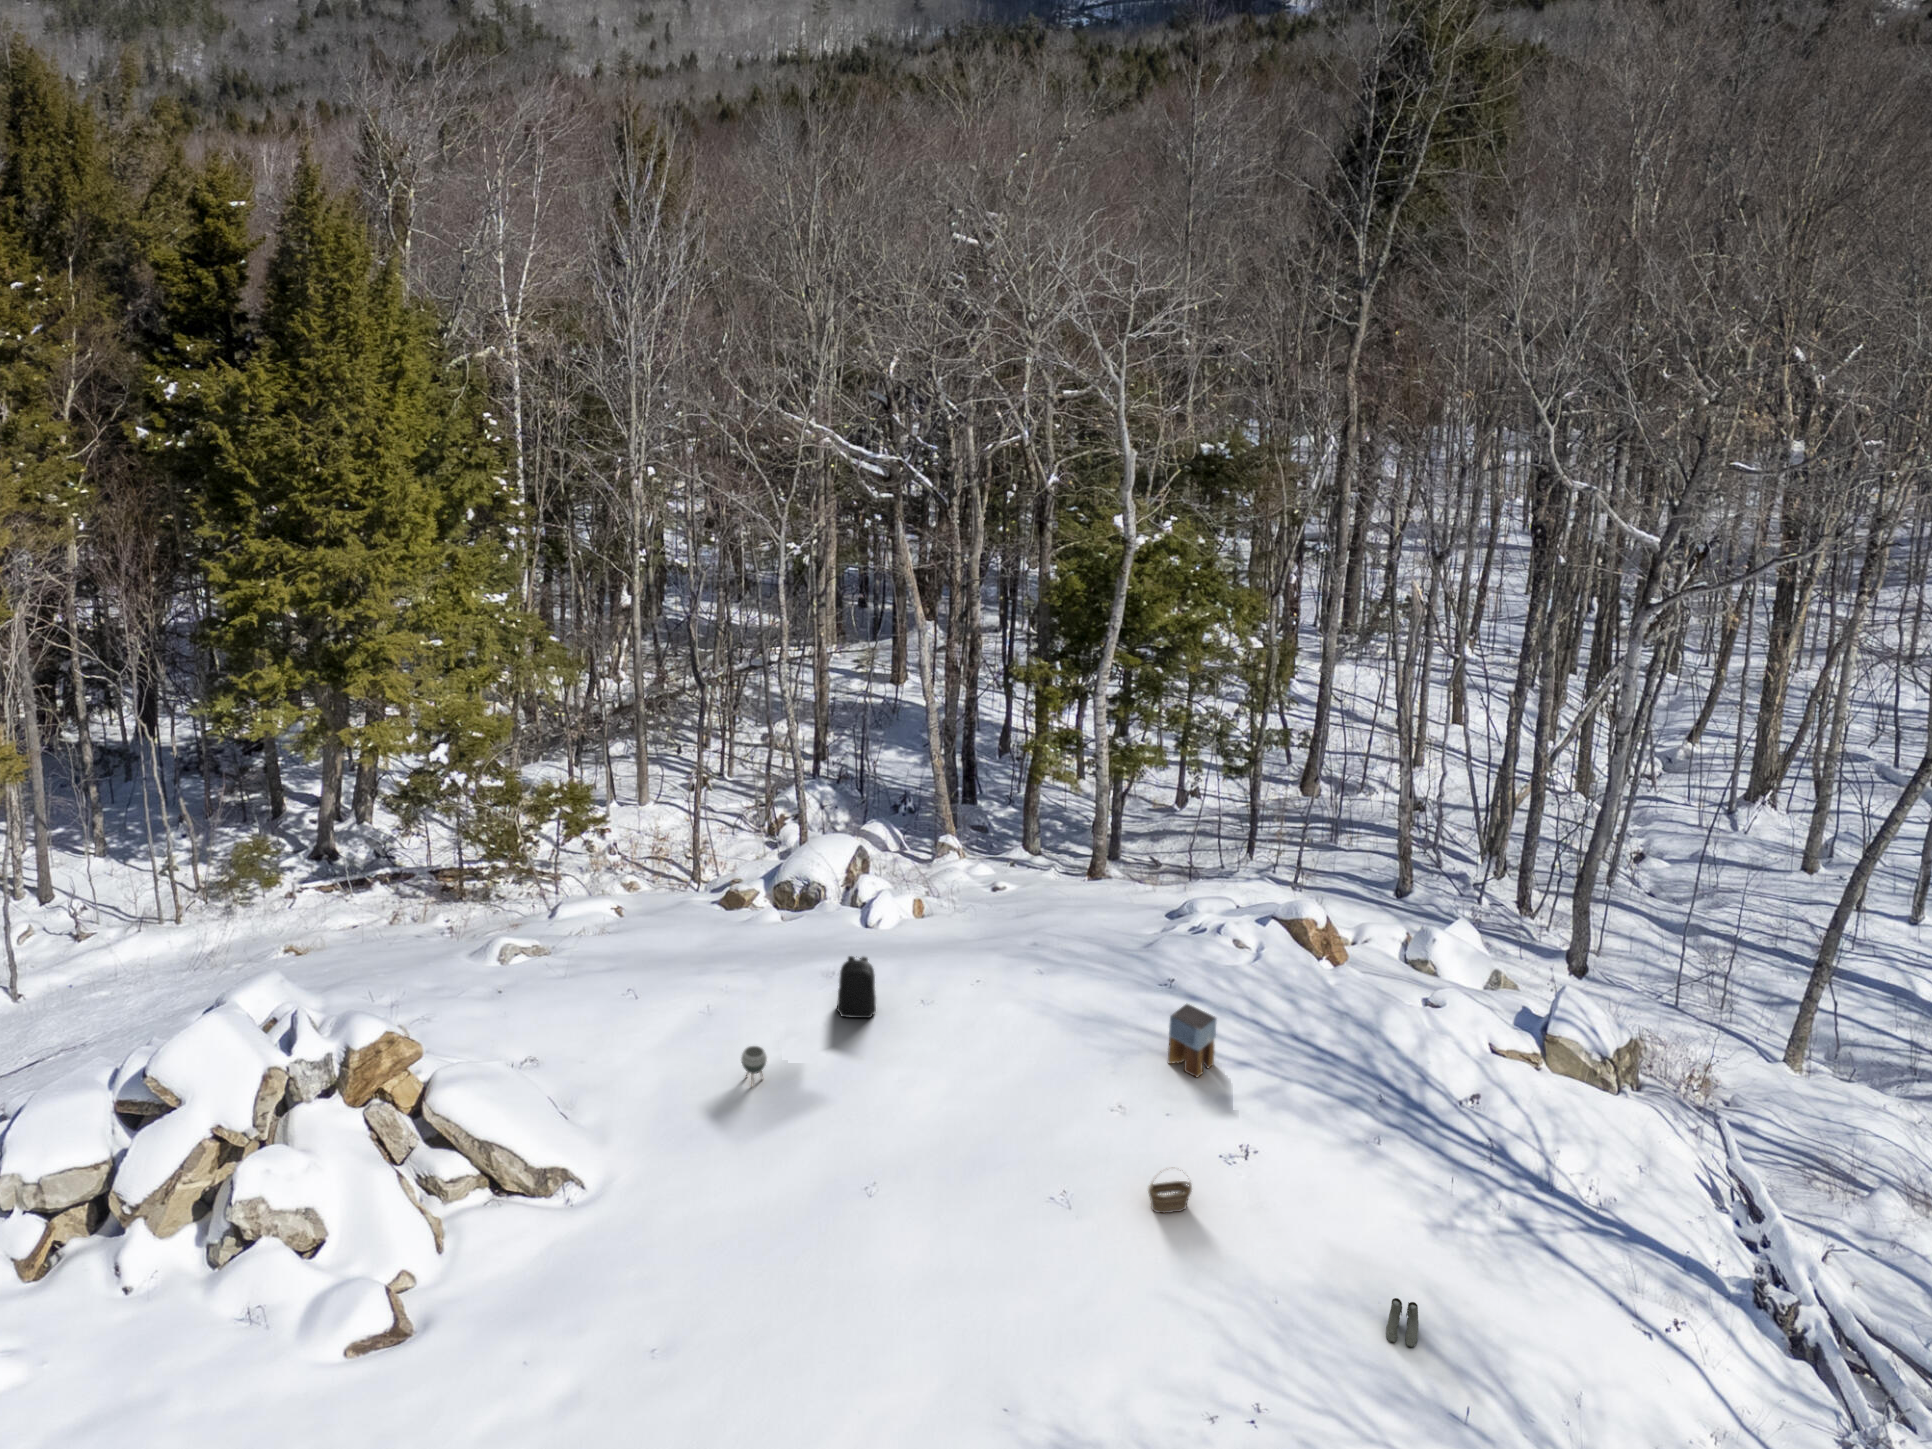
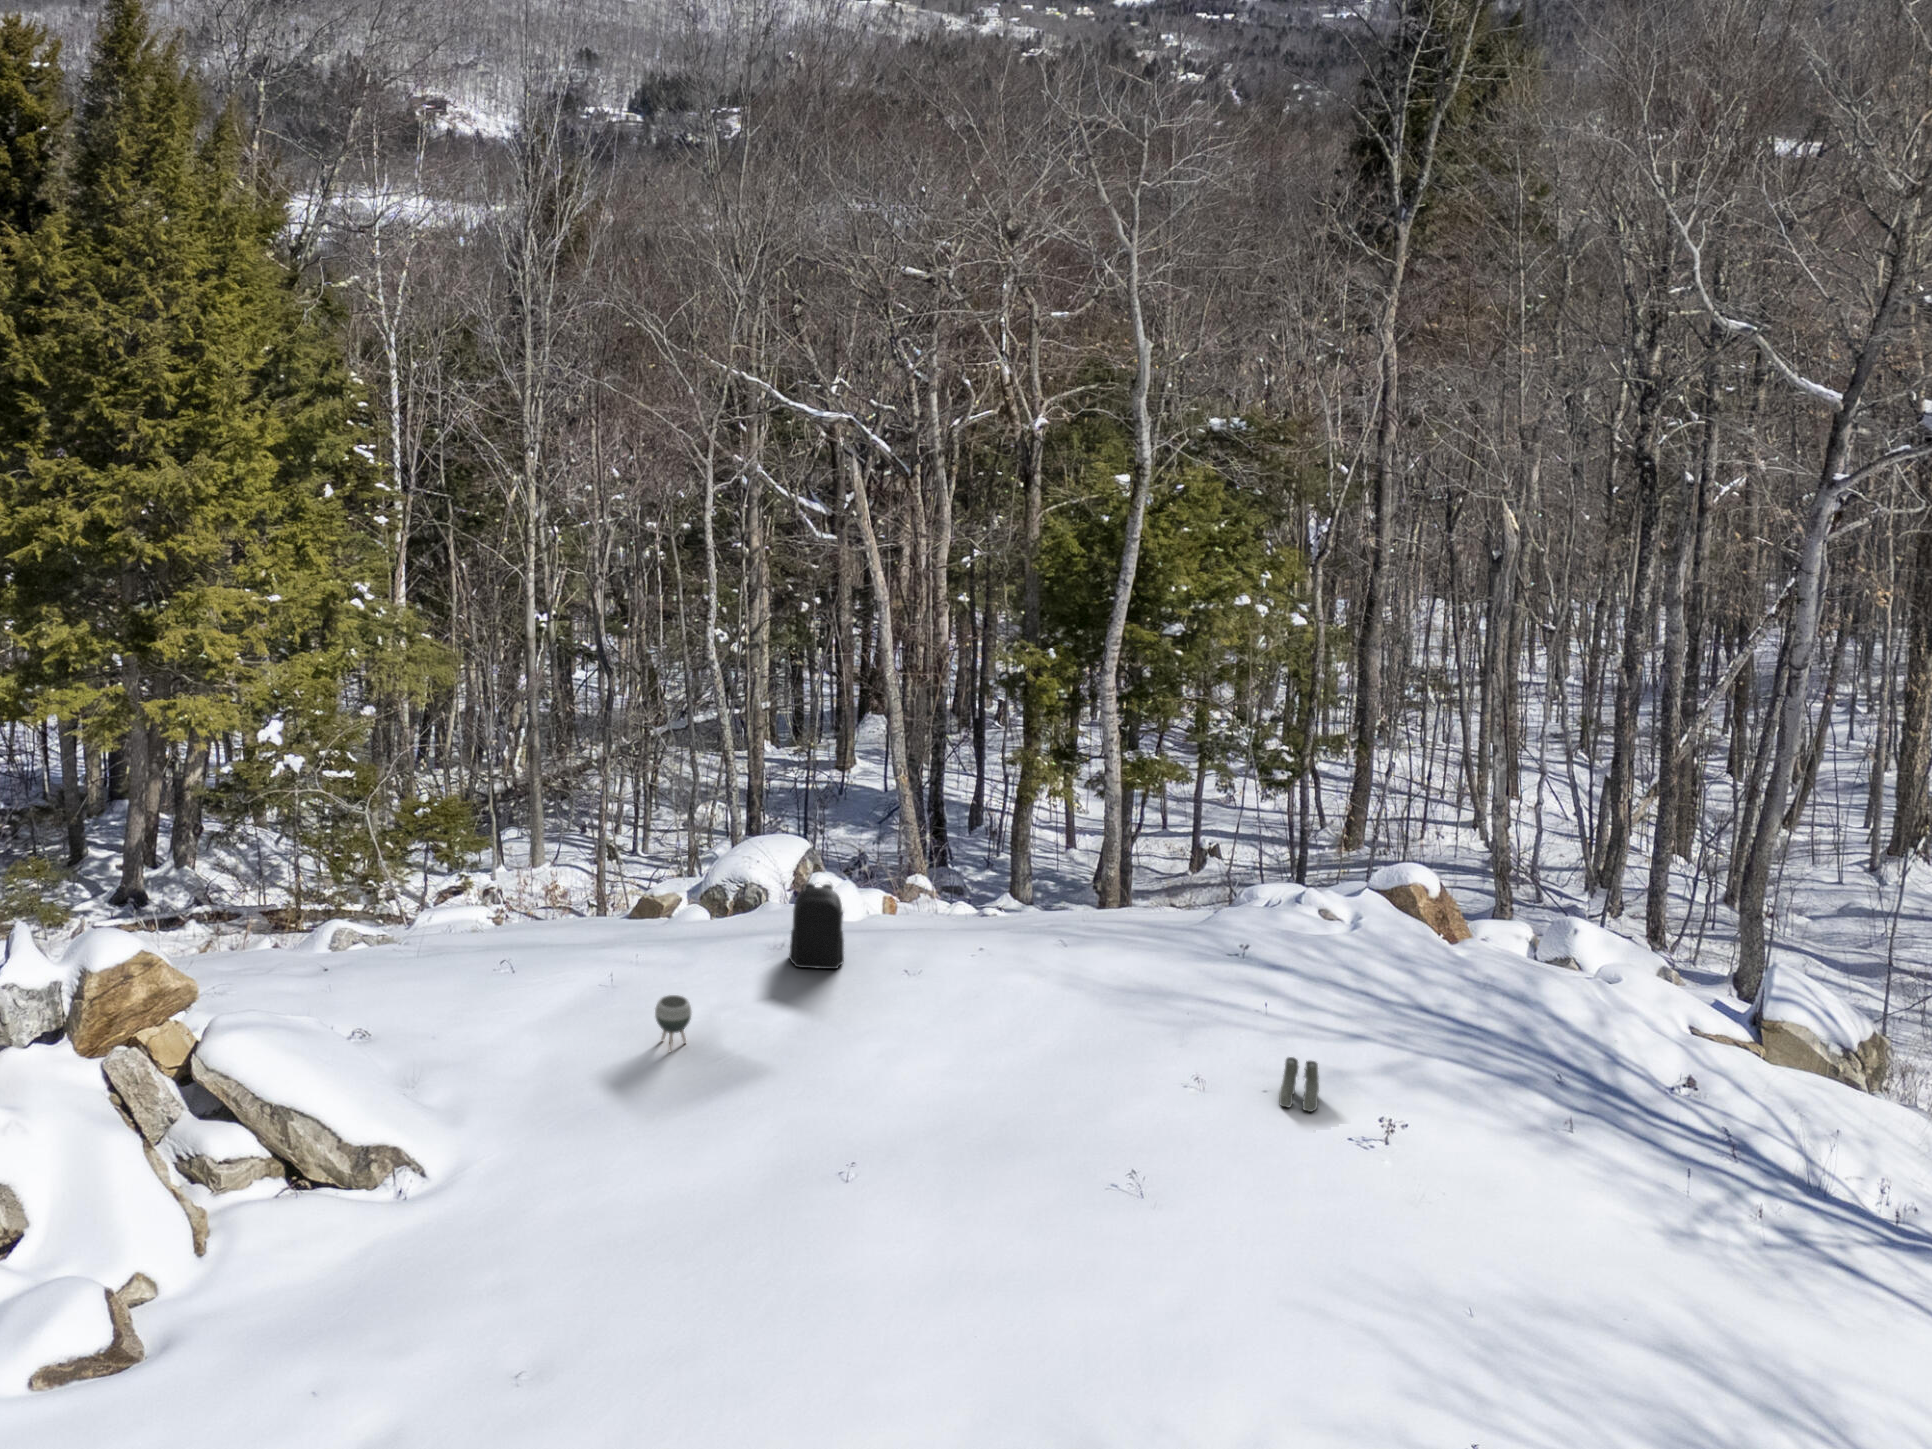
stool: present [1168,1004,1217,1077] -> none [1261,938,1331,1039]
basket: present [1148,1171,1192,1213] -> none [1257,1140,1321,1209]
boots: present [1386,1298,1419,1347] -> present [1279,1057,1319,1112]

